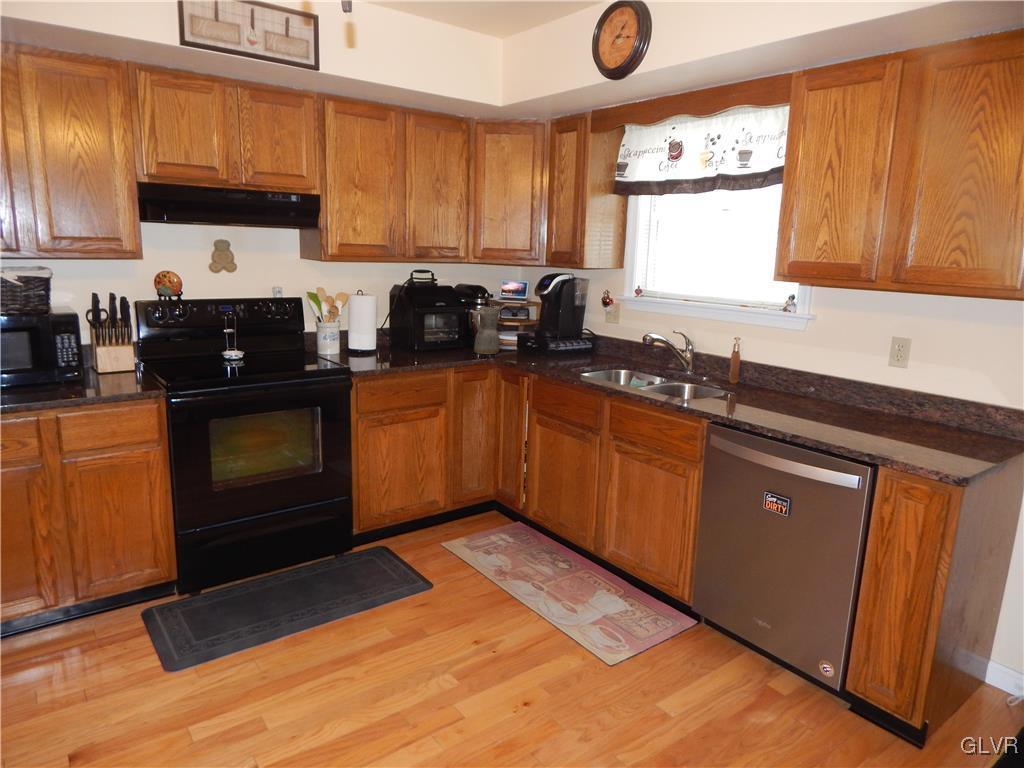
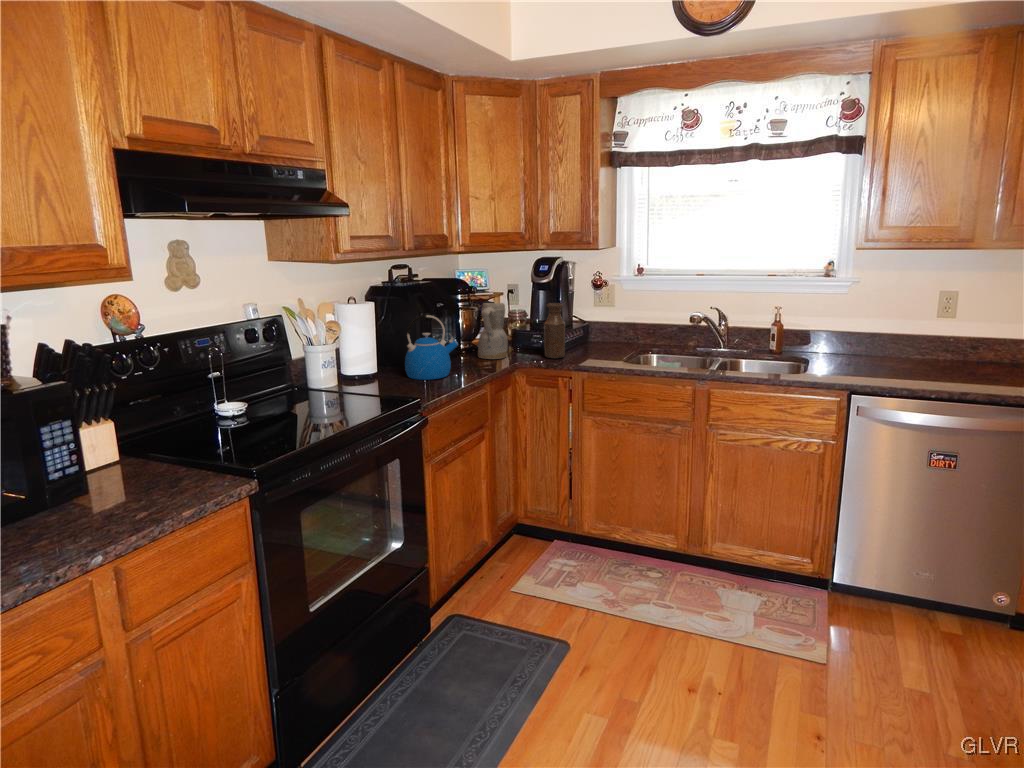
kettle: none [388,308,433,359] -> present [405,315,458,380]
bottle: none [525,312,544,360] -> present [544,303,565,358]

